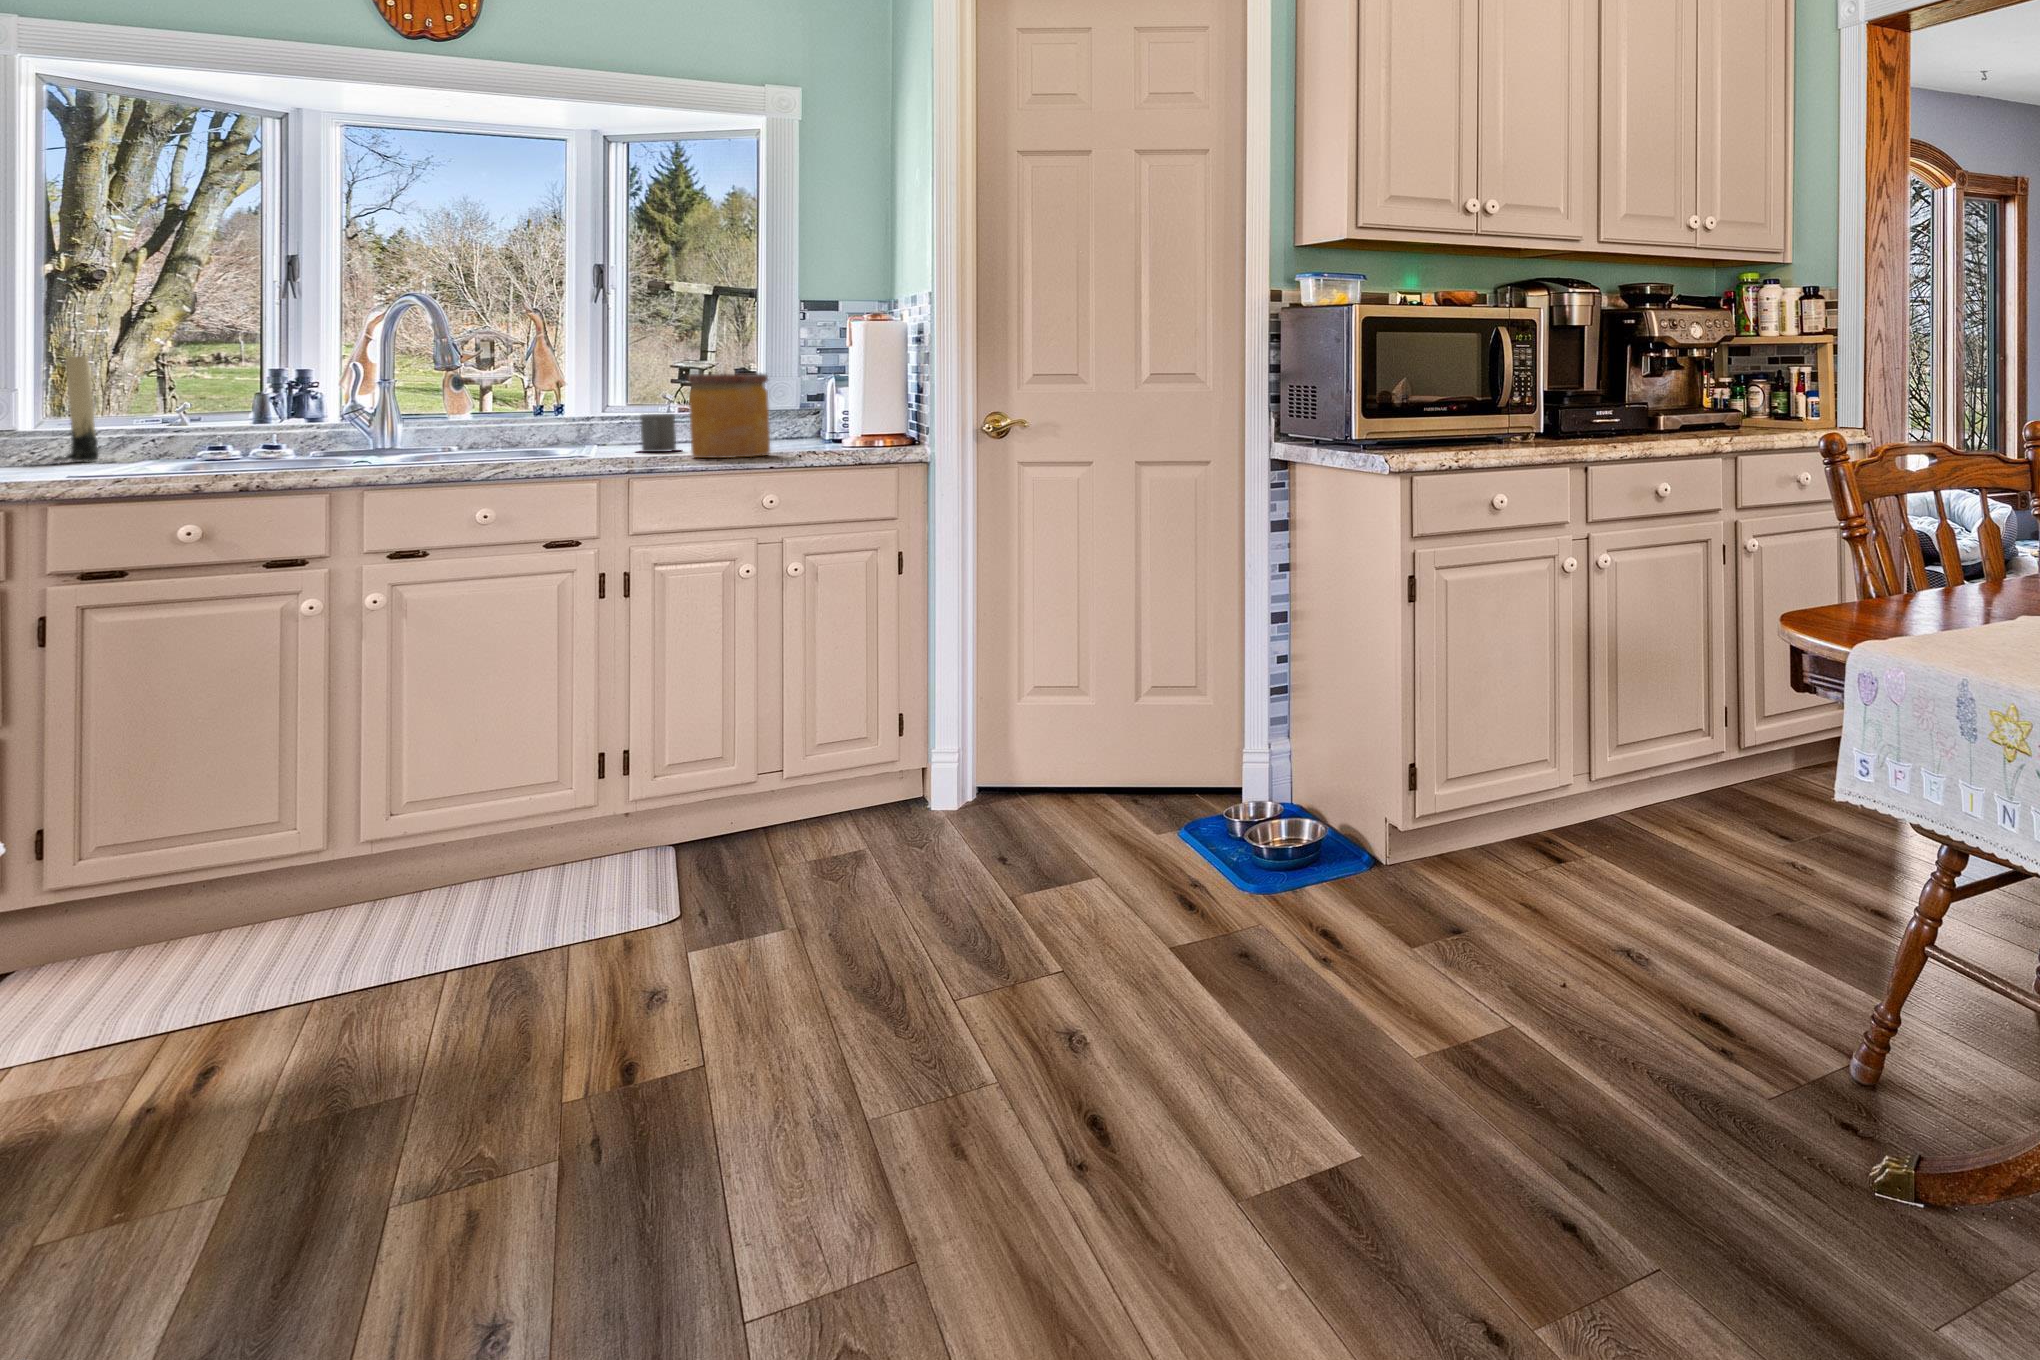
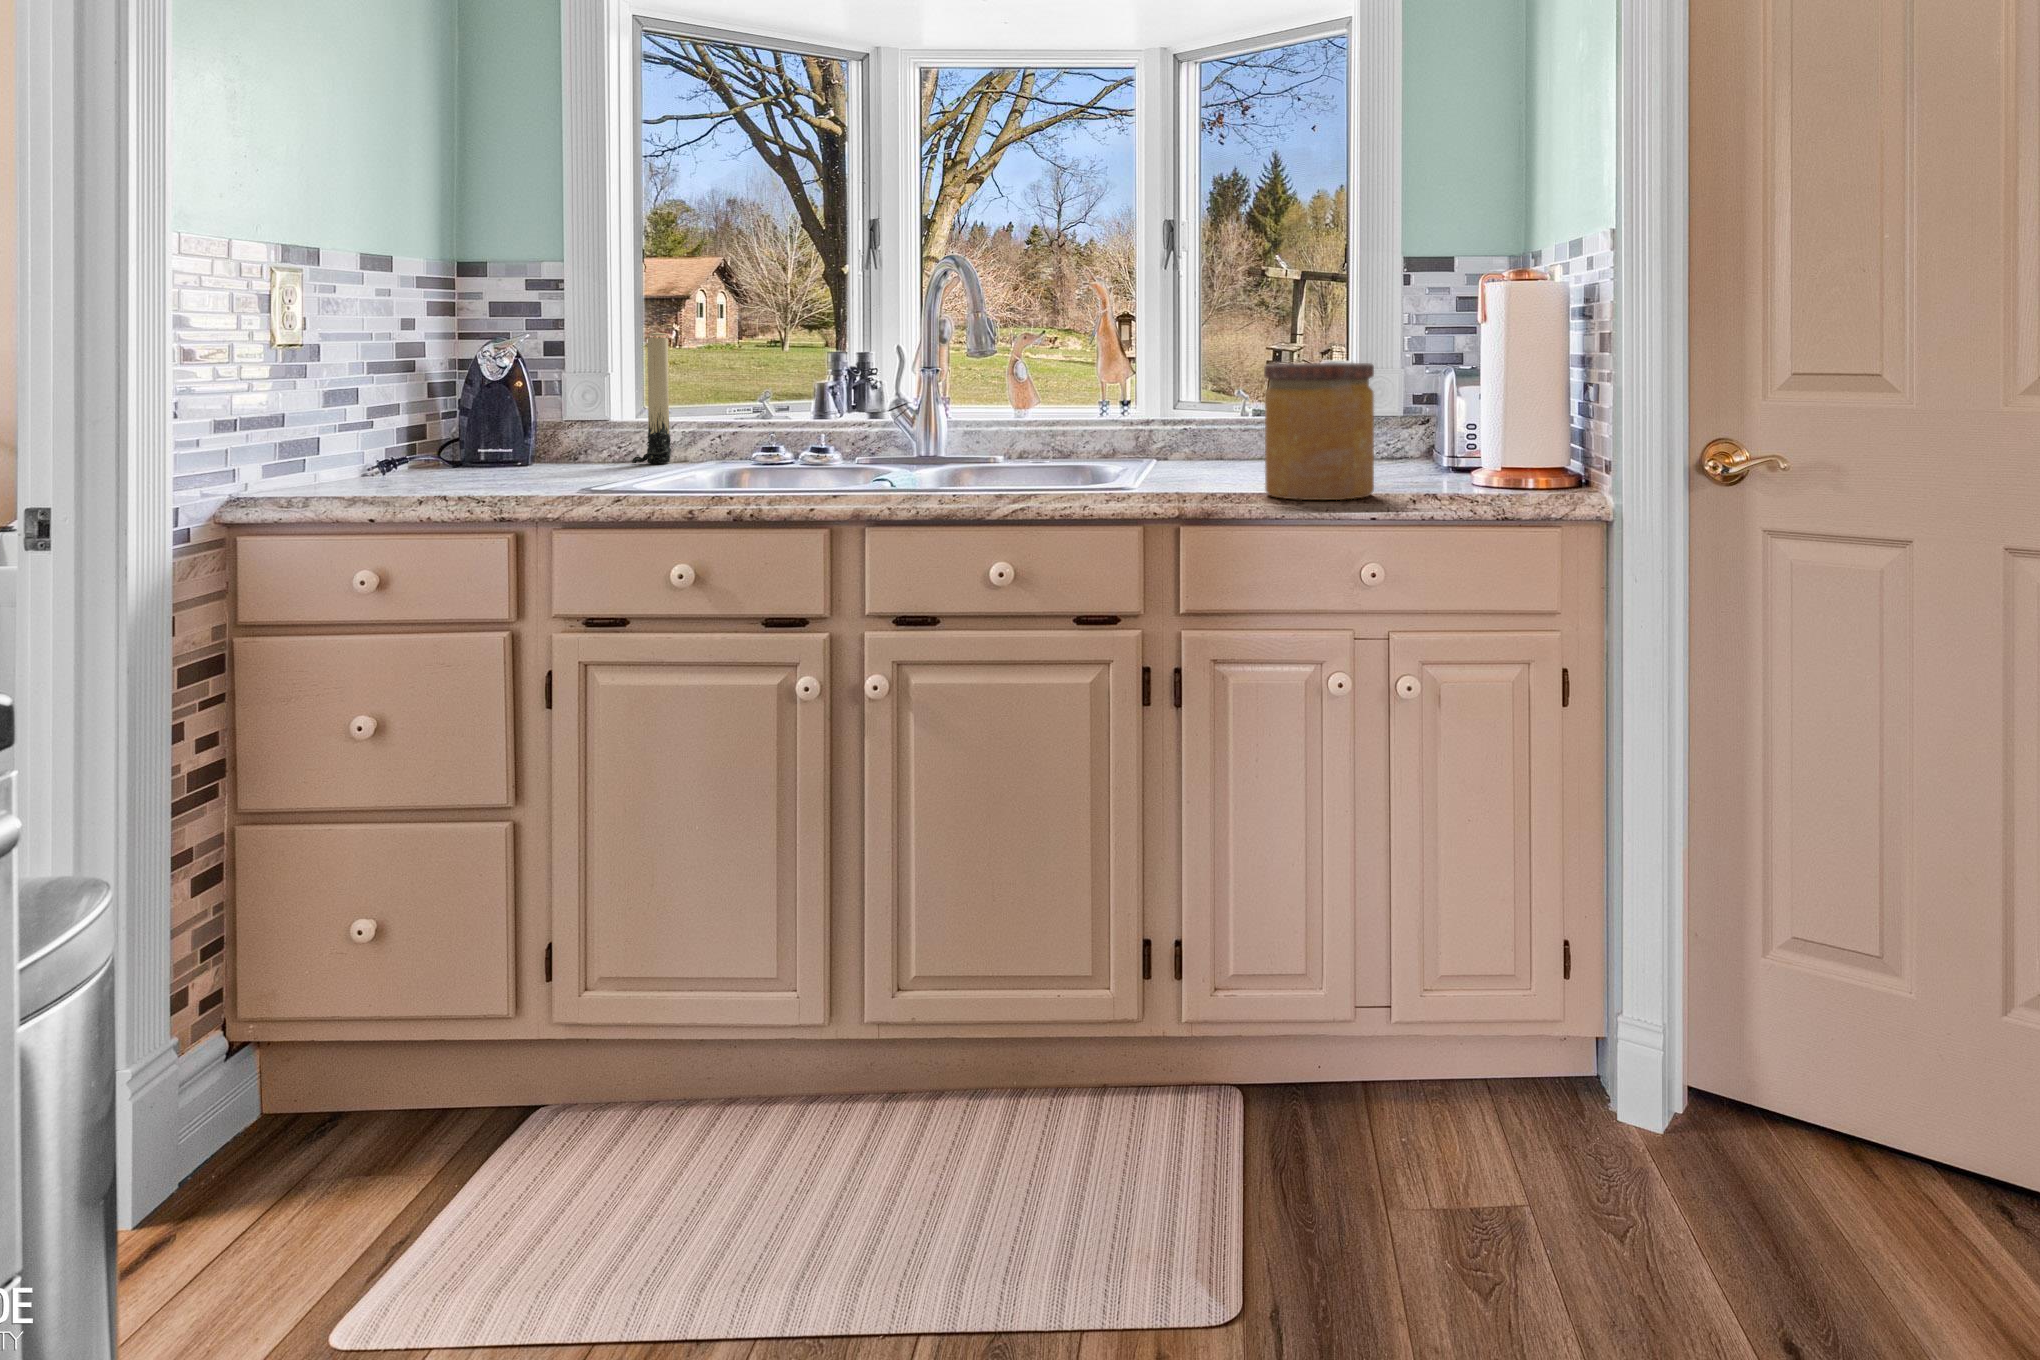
mug: present [640,414,677,452] -> none [1196,420,1257,478]

